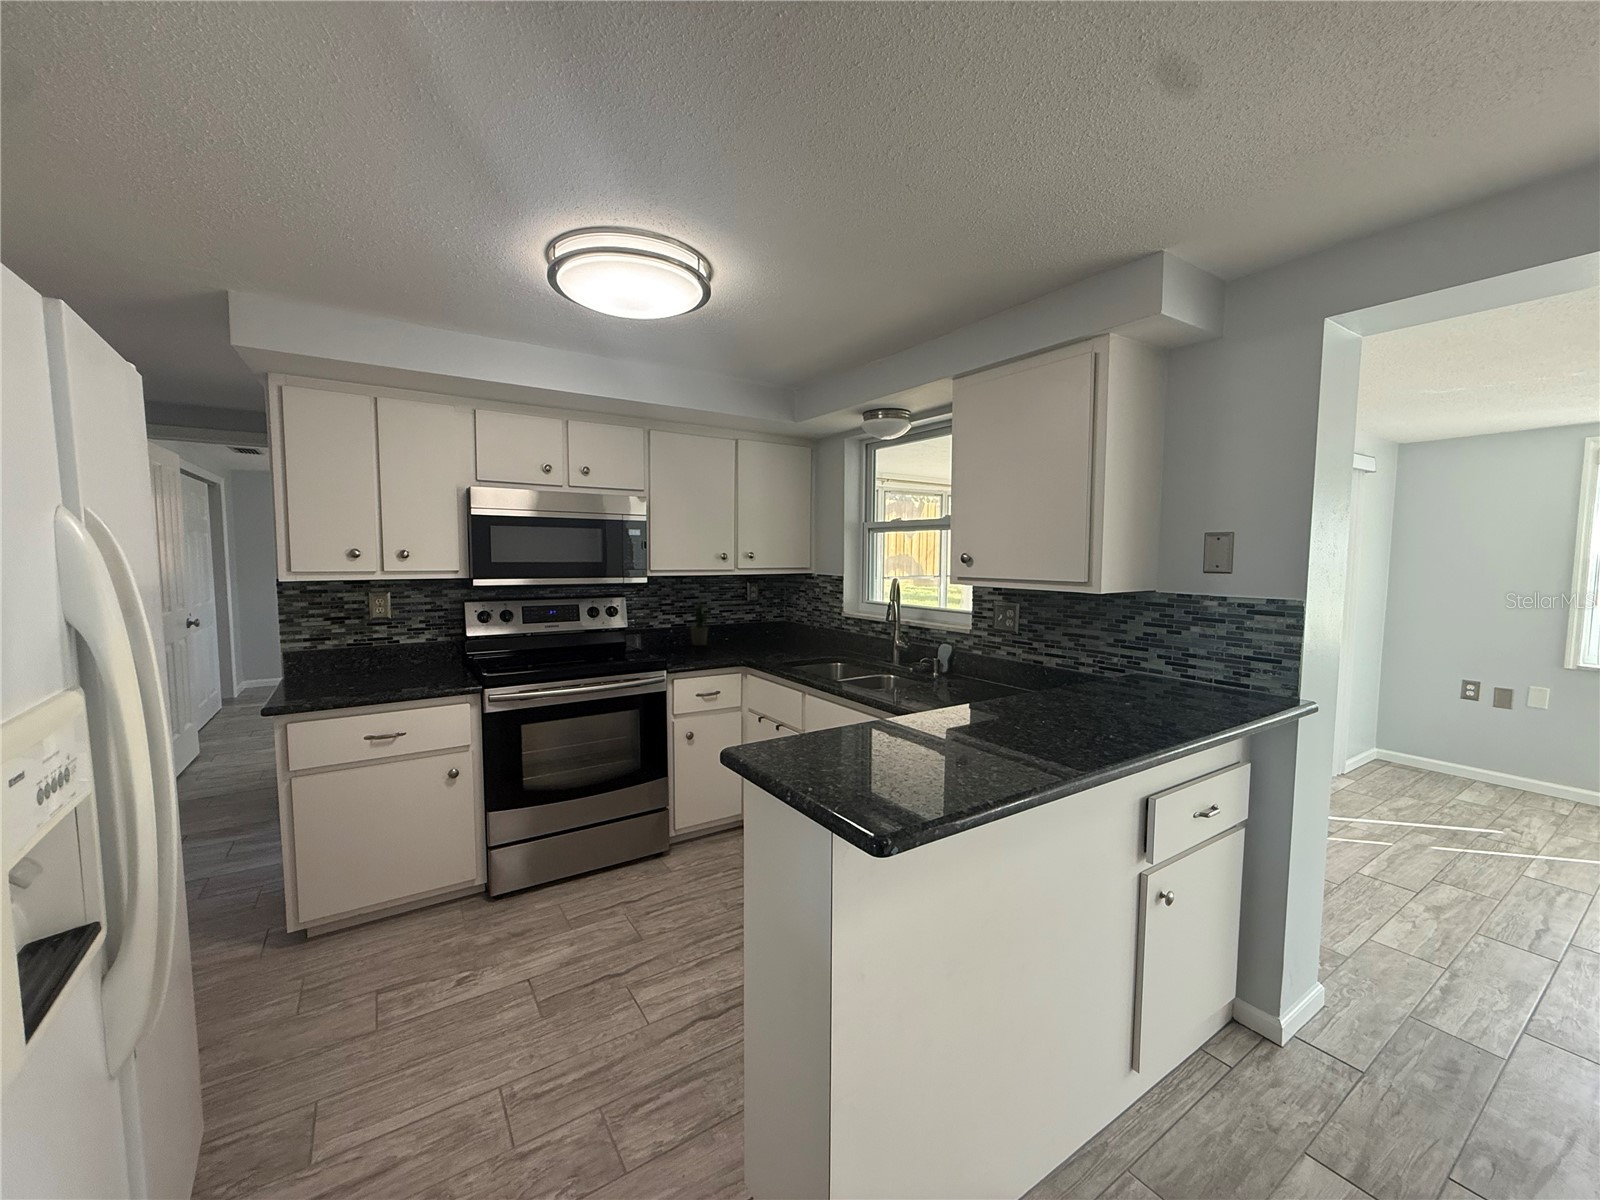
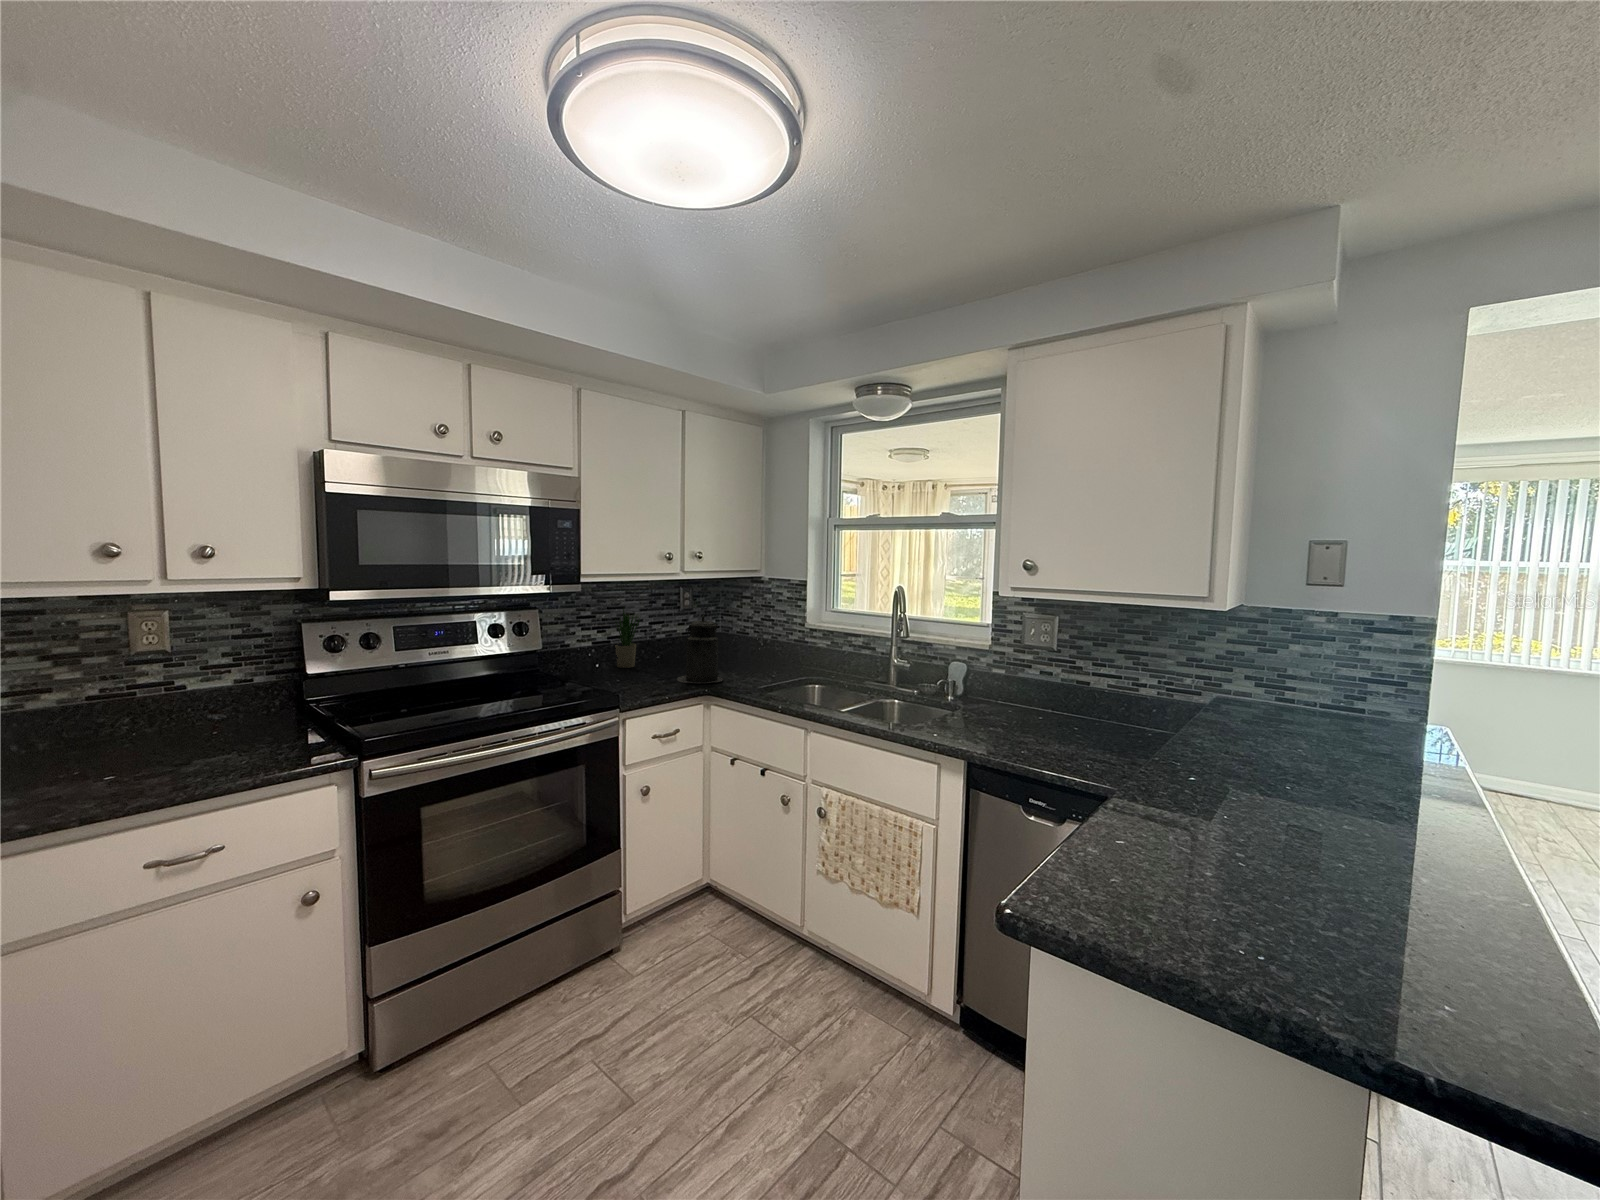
canister: none [727,603,765,657] -> present [677,615,723,683]

